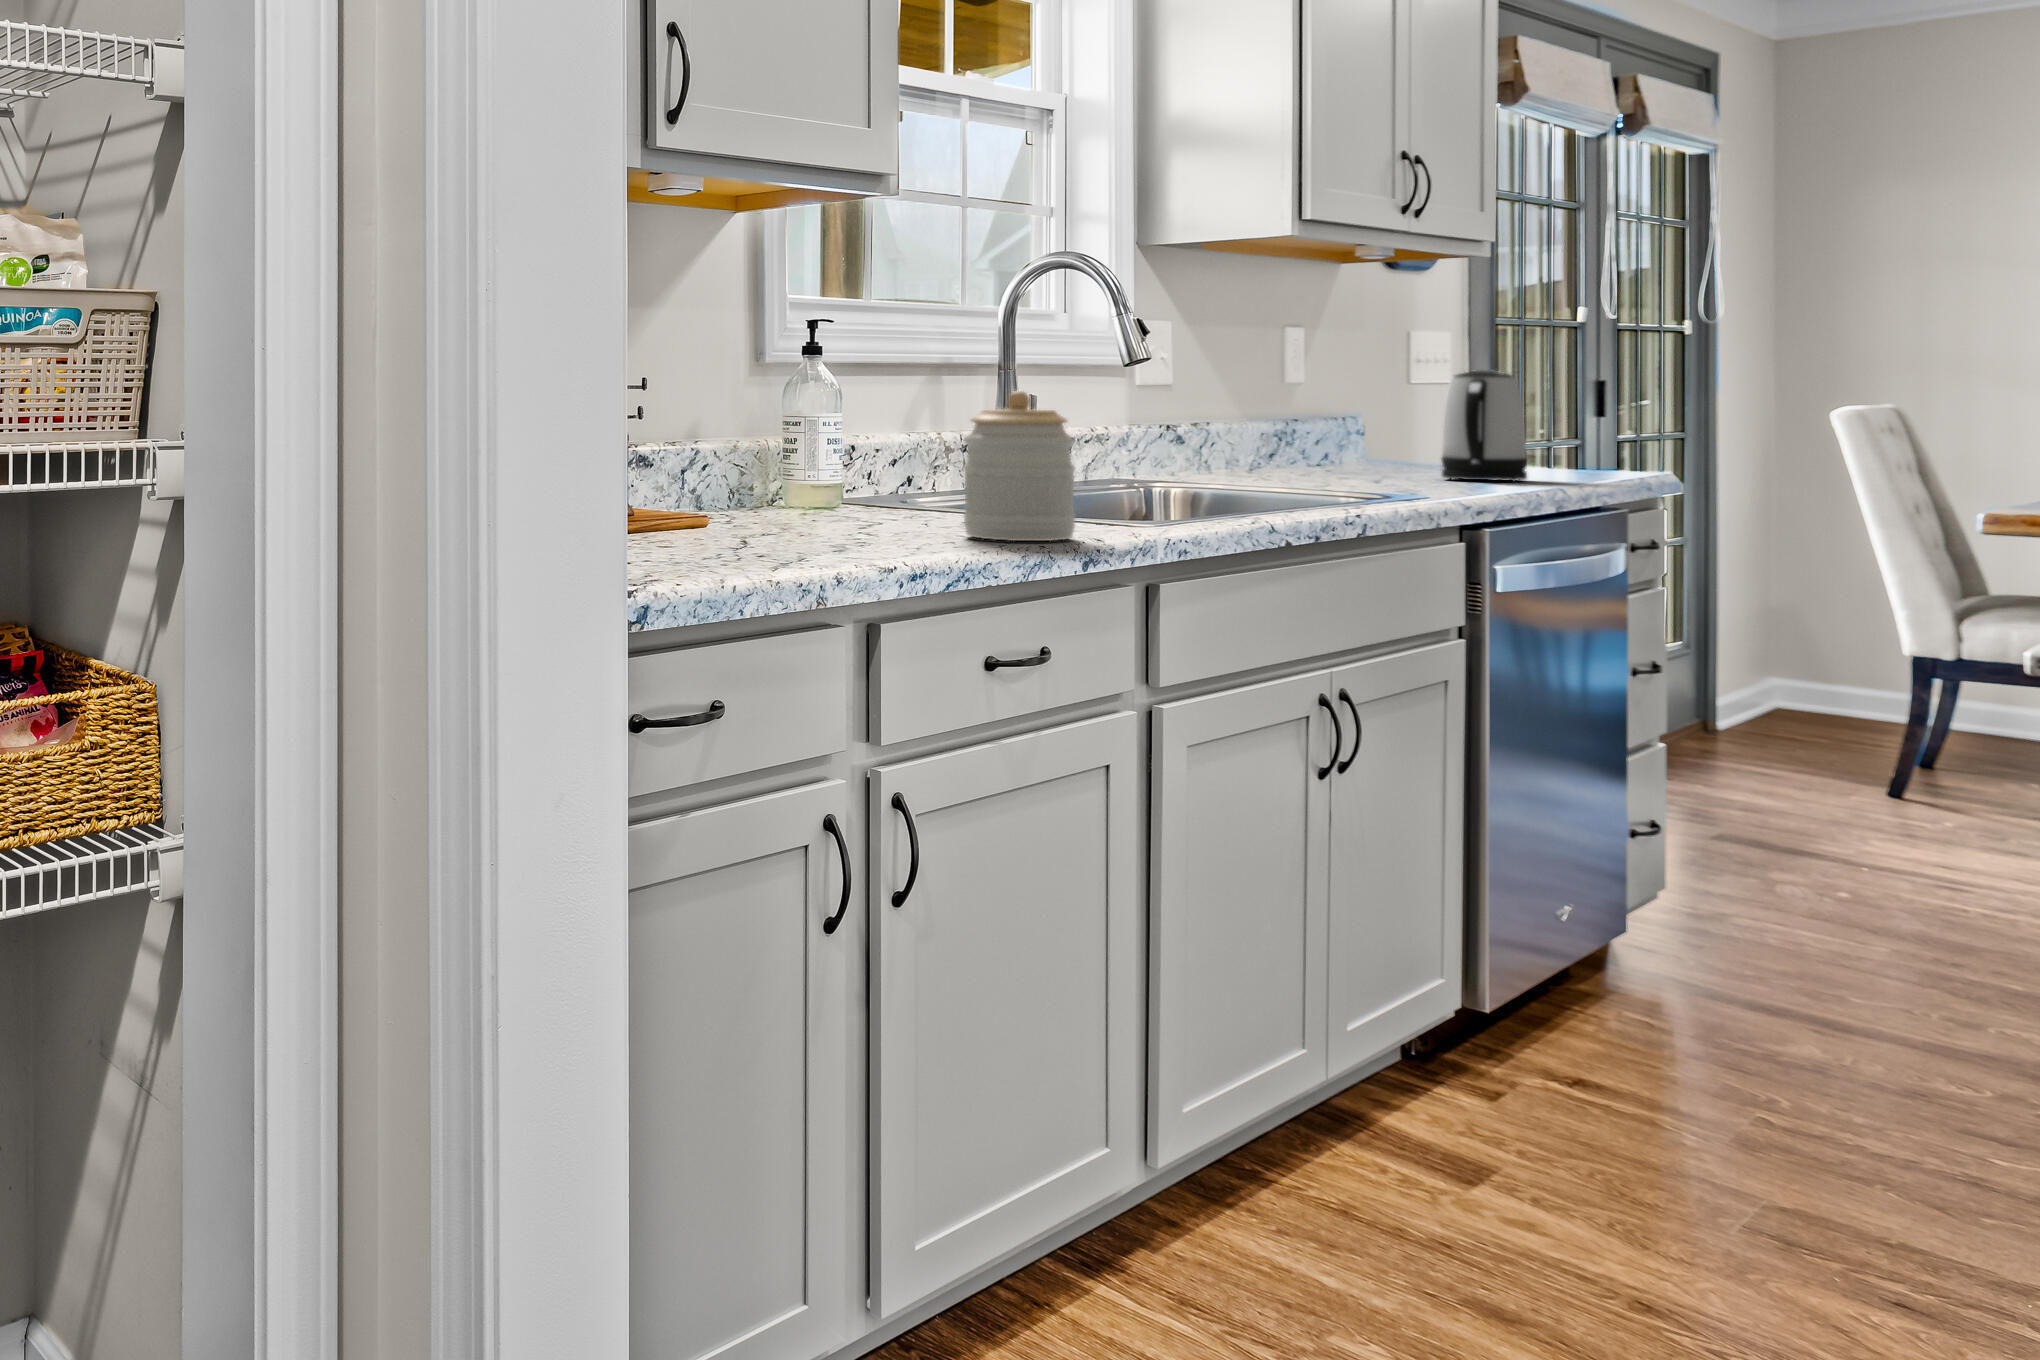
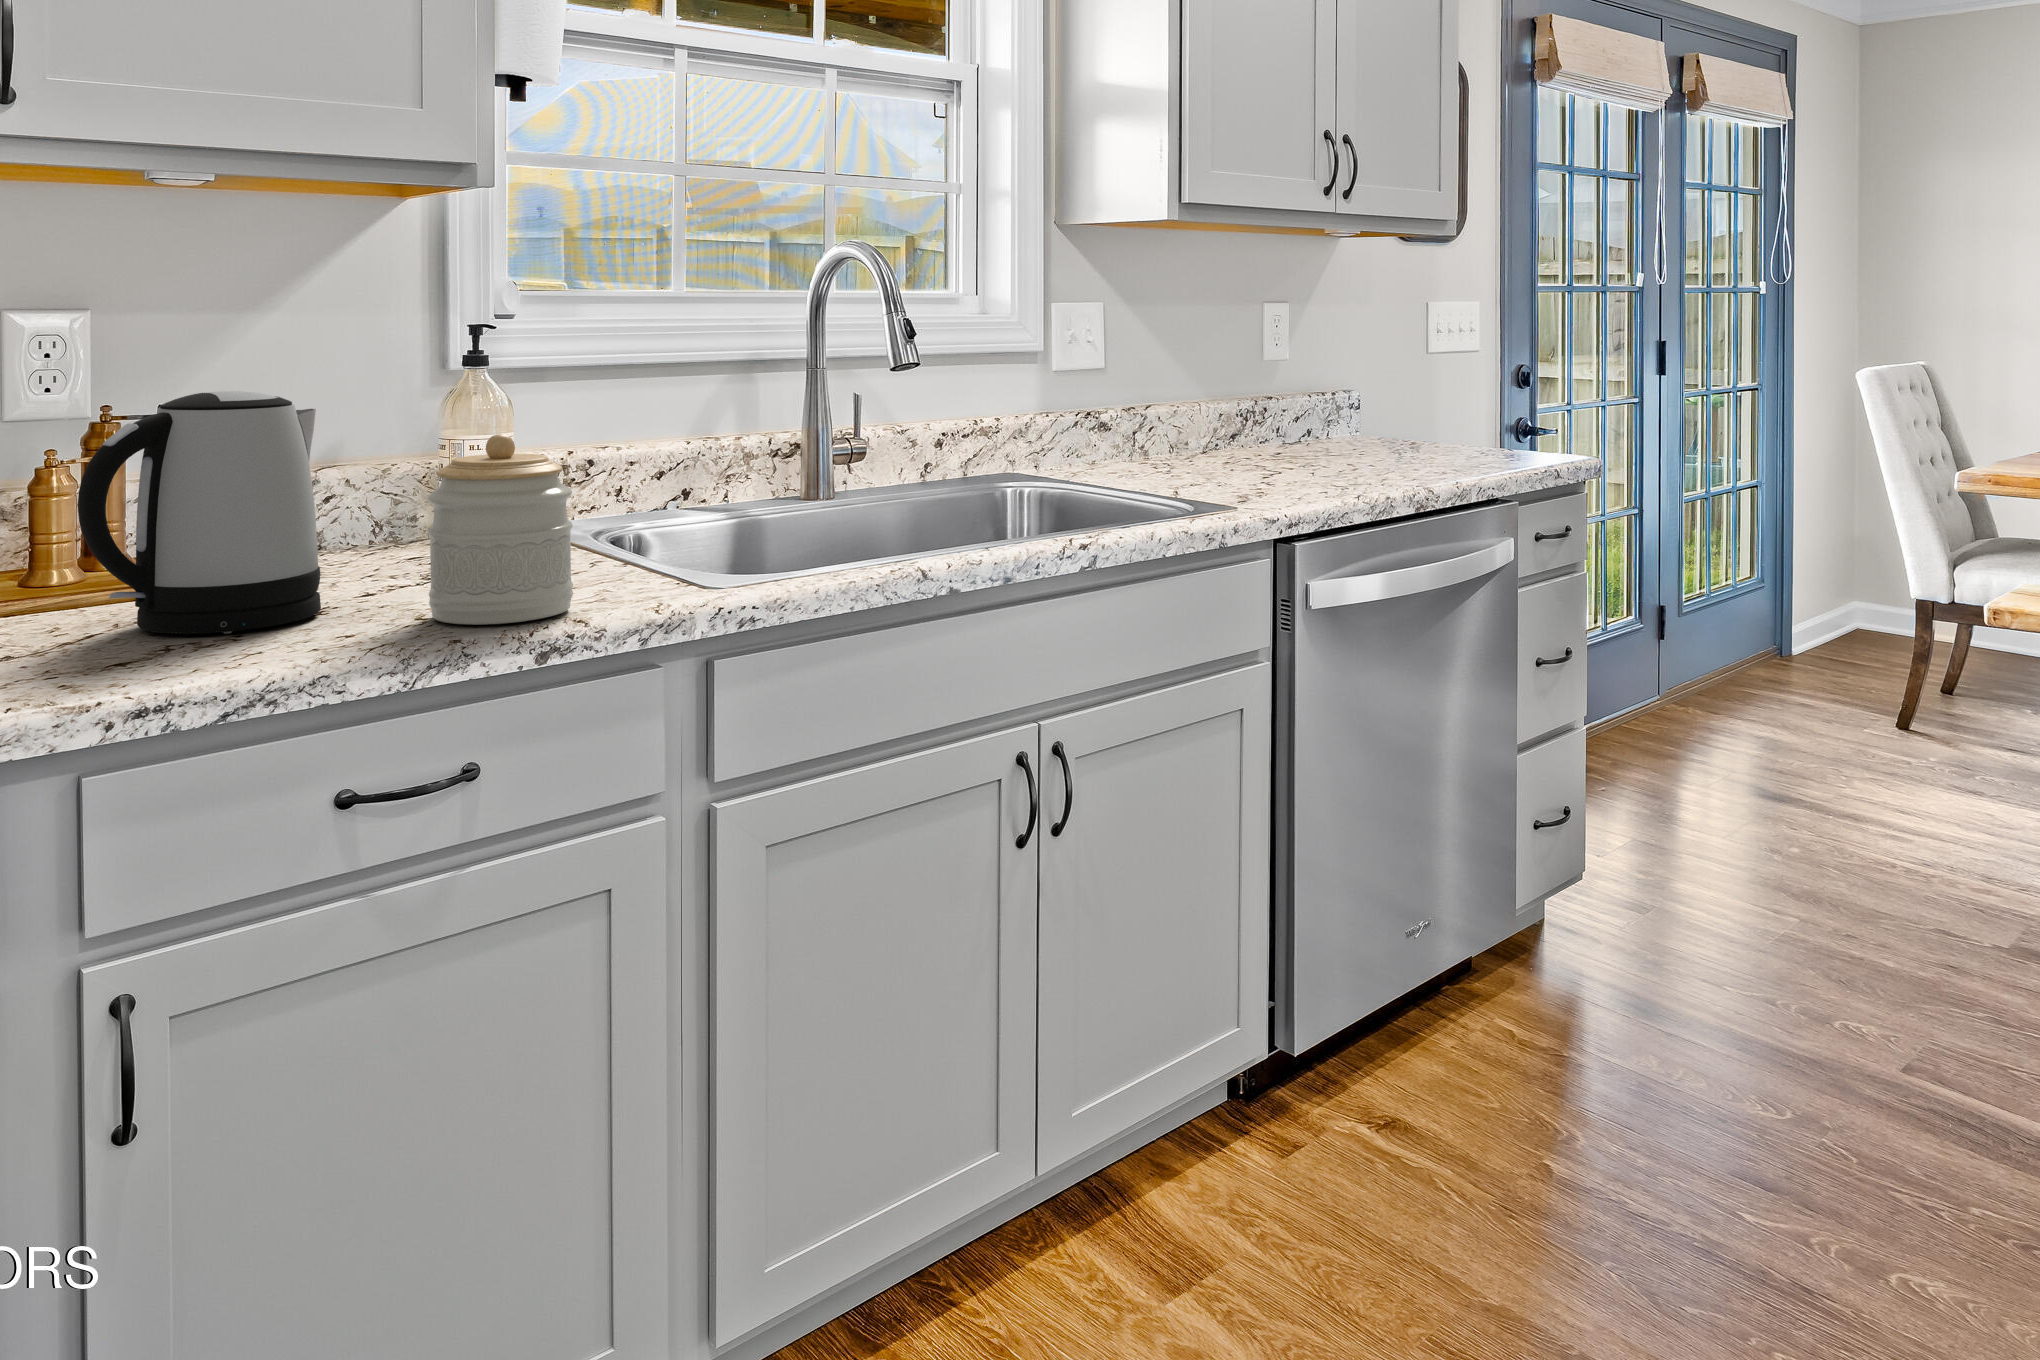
kettle: present [1442,370,1527,482] -> present [78,391,321,634]

